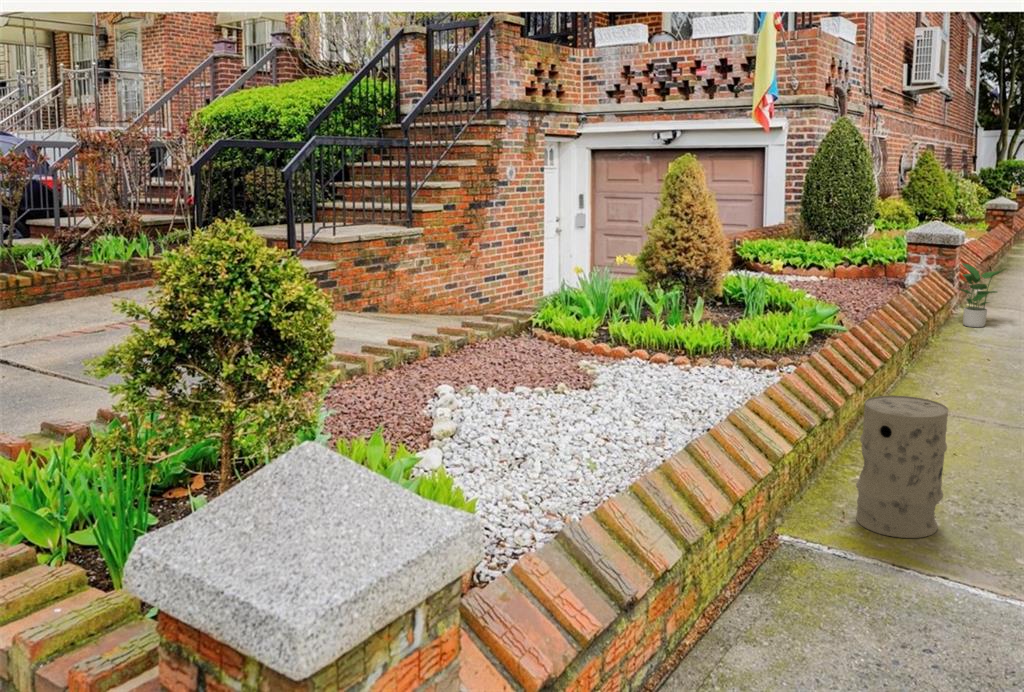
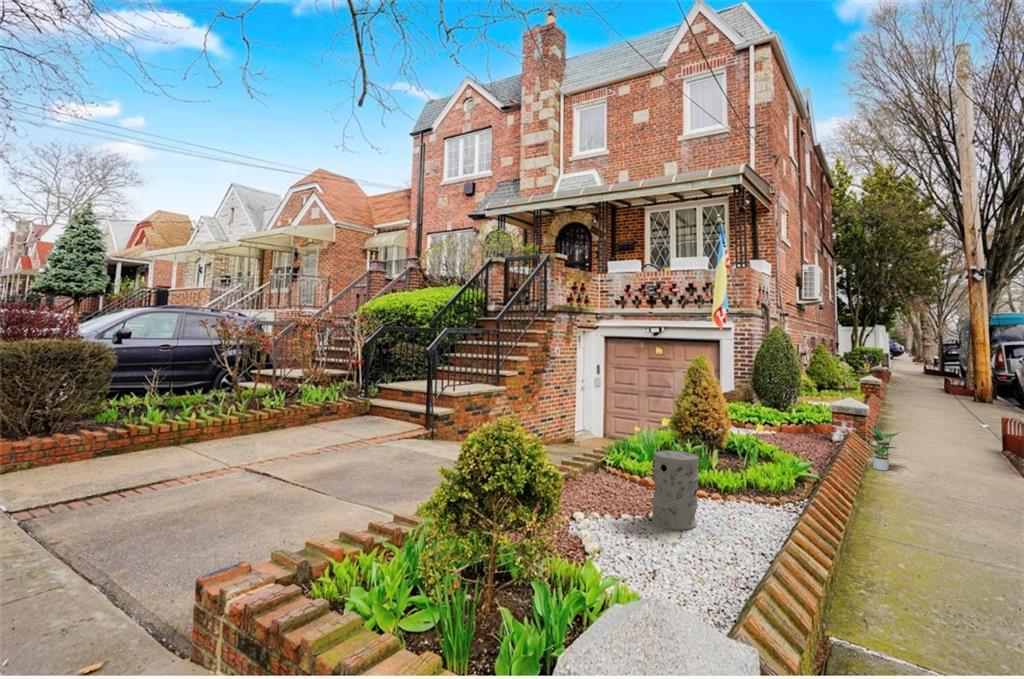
trash can: present [856,396,948,538] -> present [652,450,699,530]

